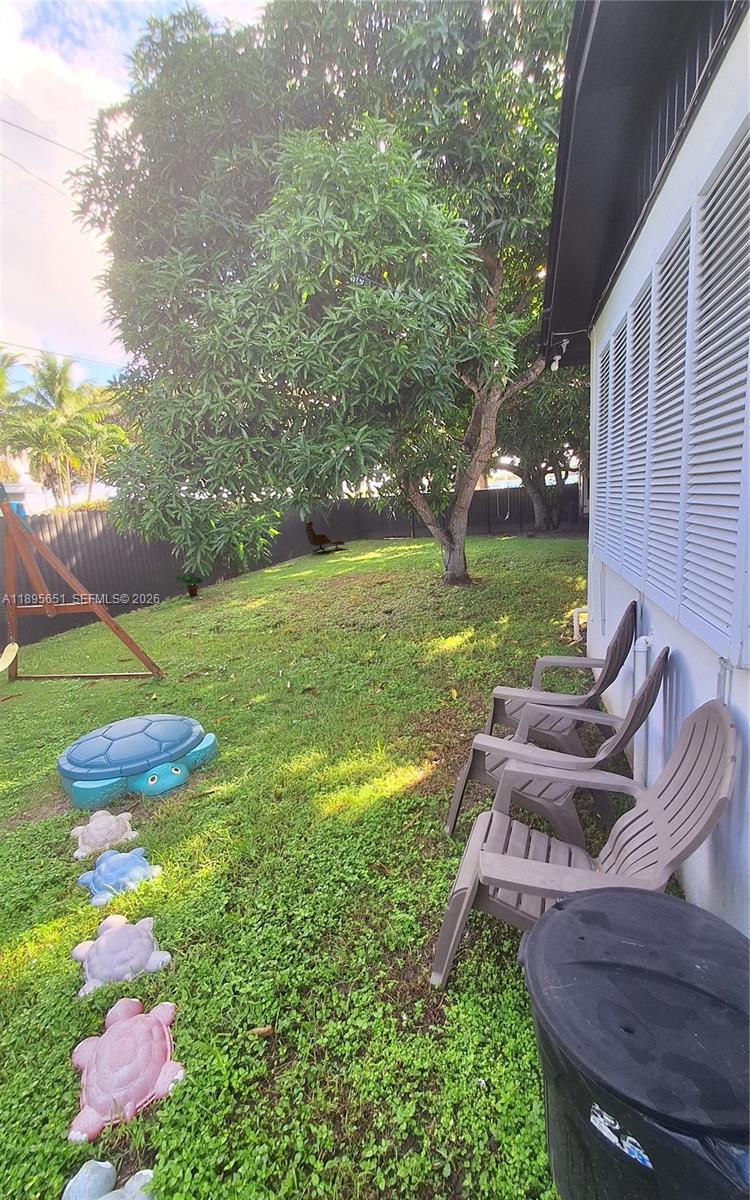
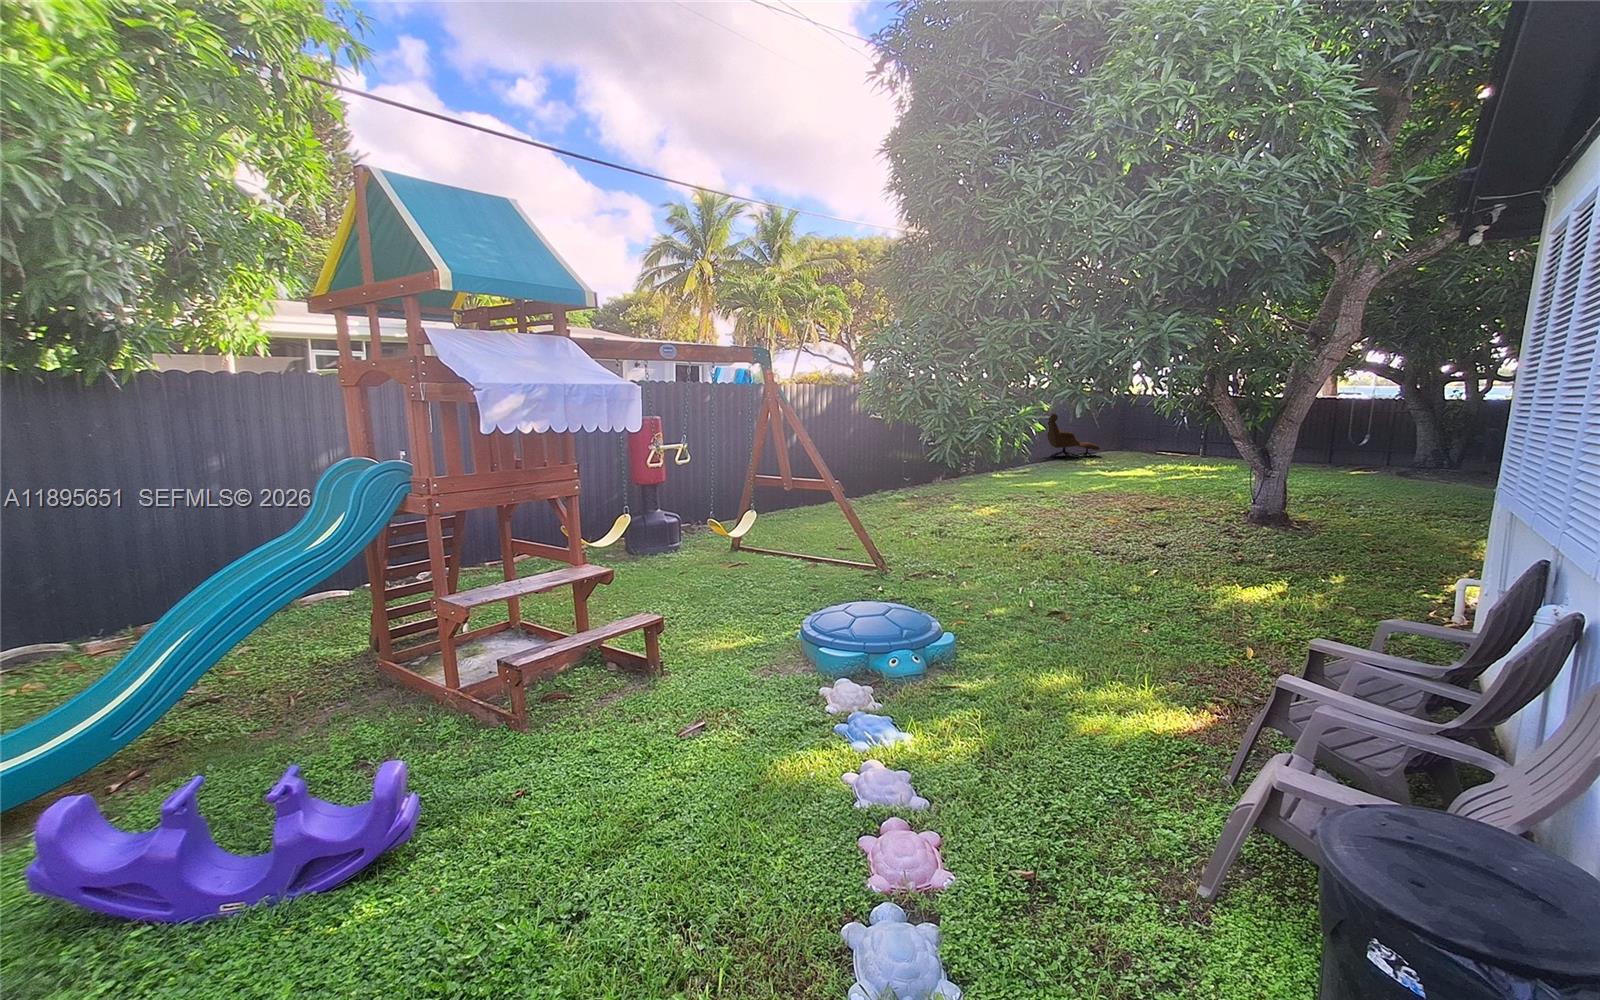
potted plant: present [176,574,210,597] -> none [882,461,927,493]

